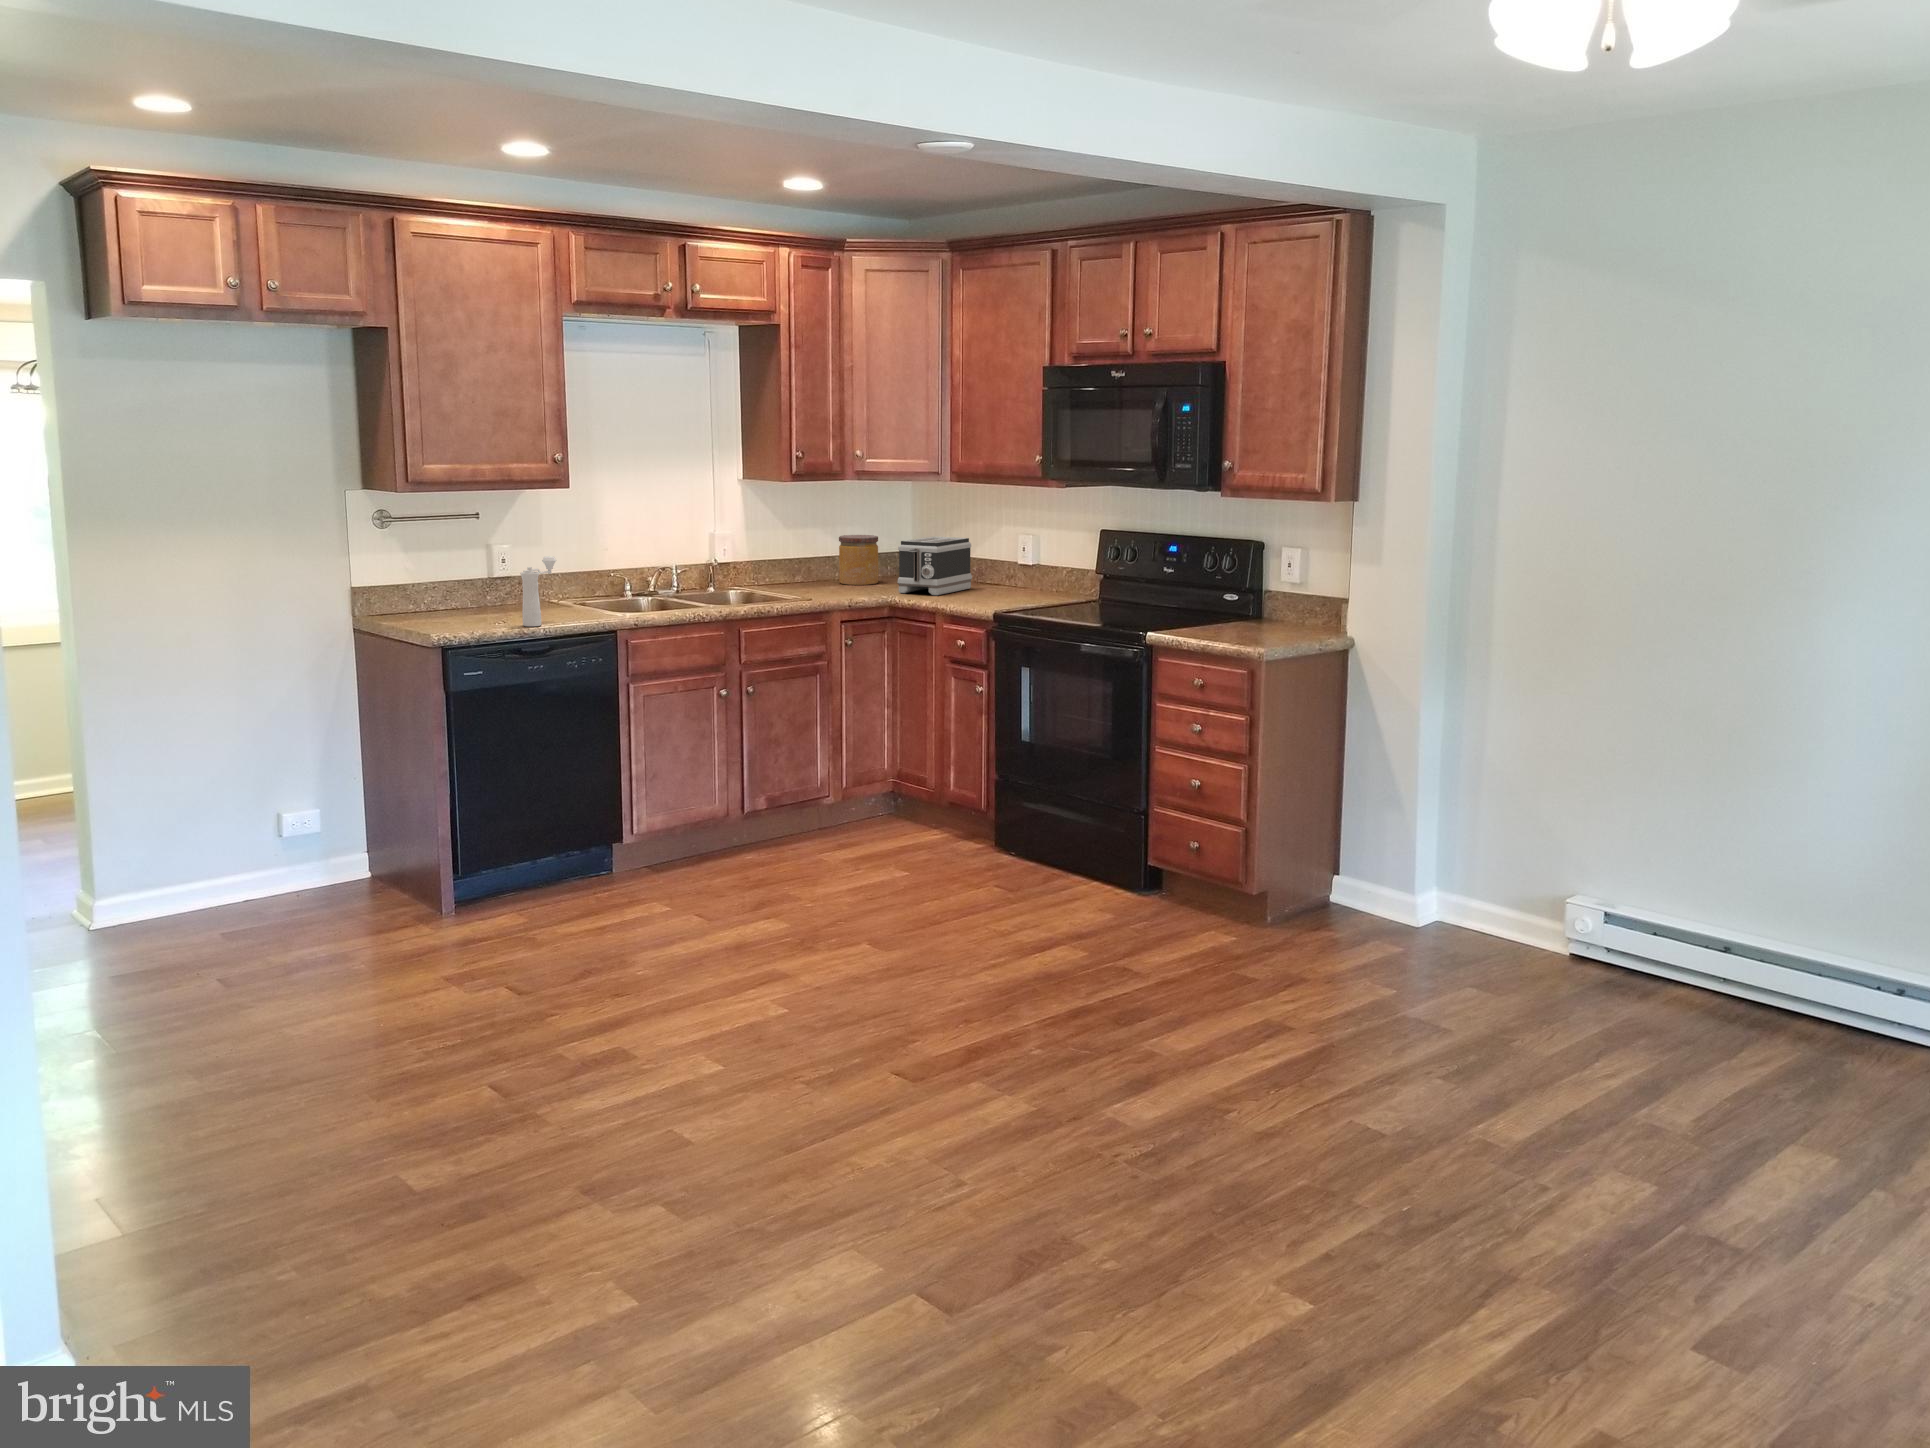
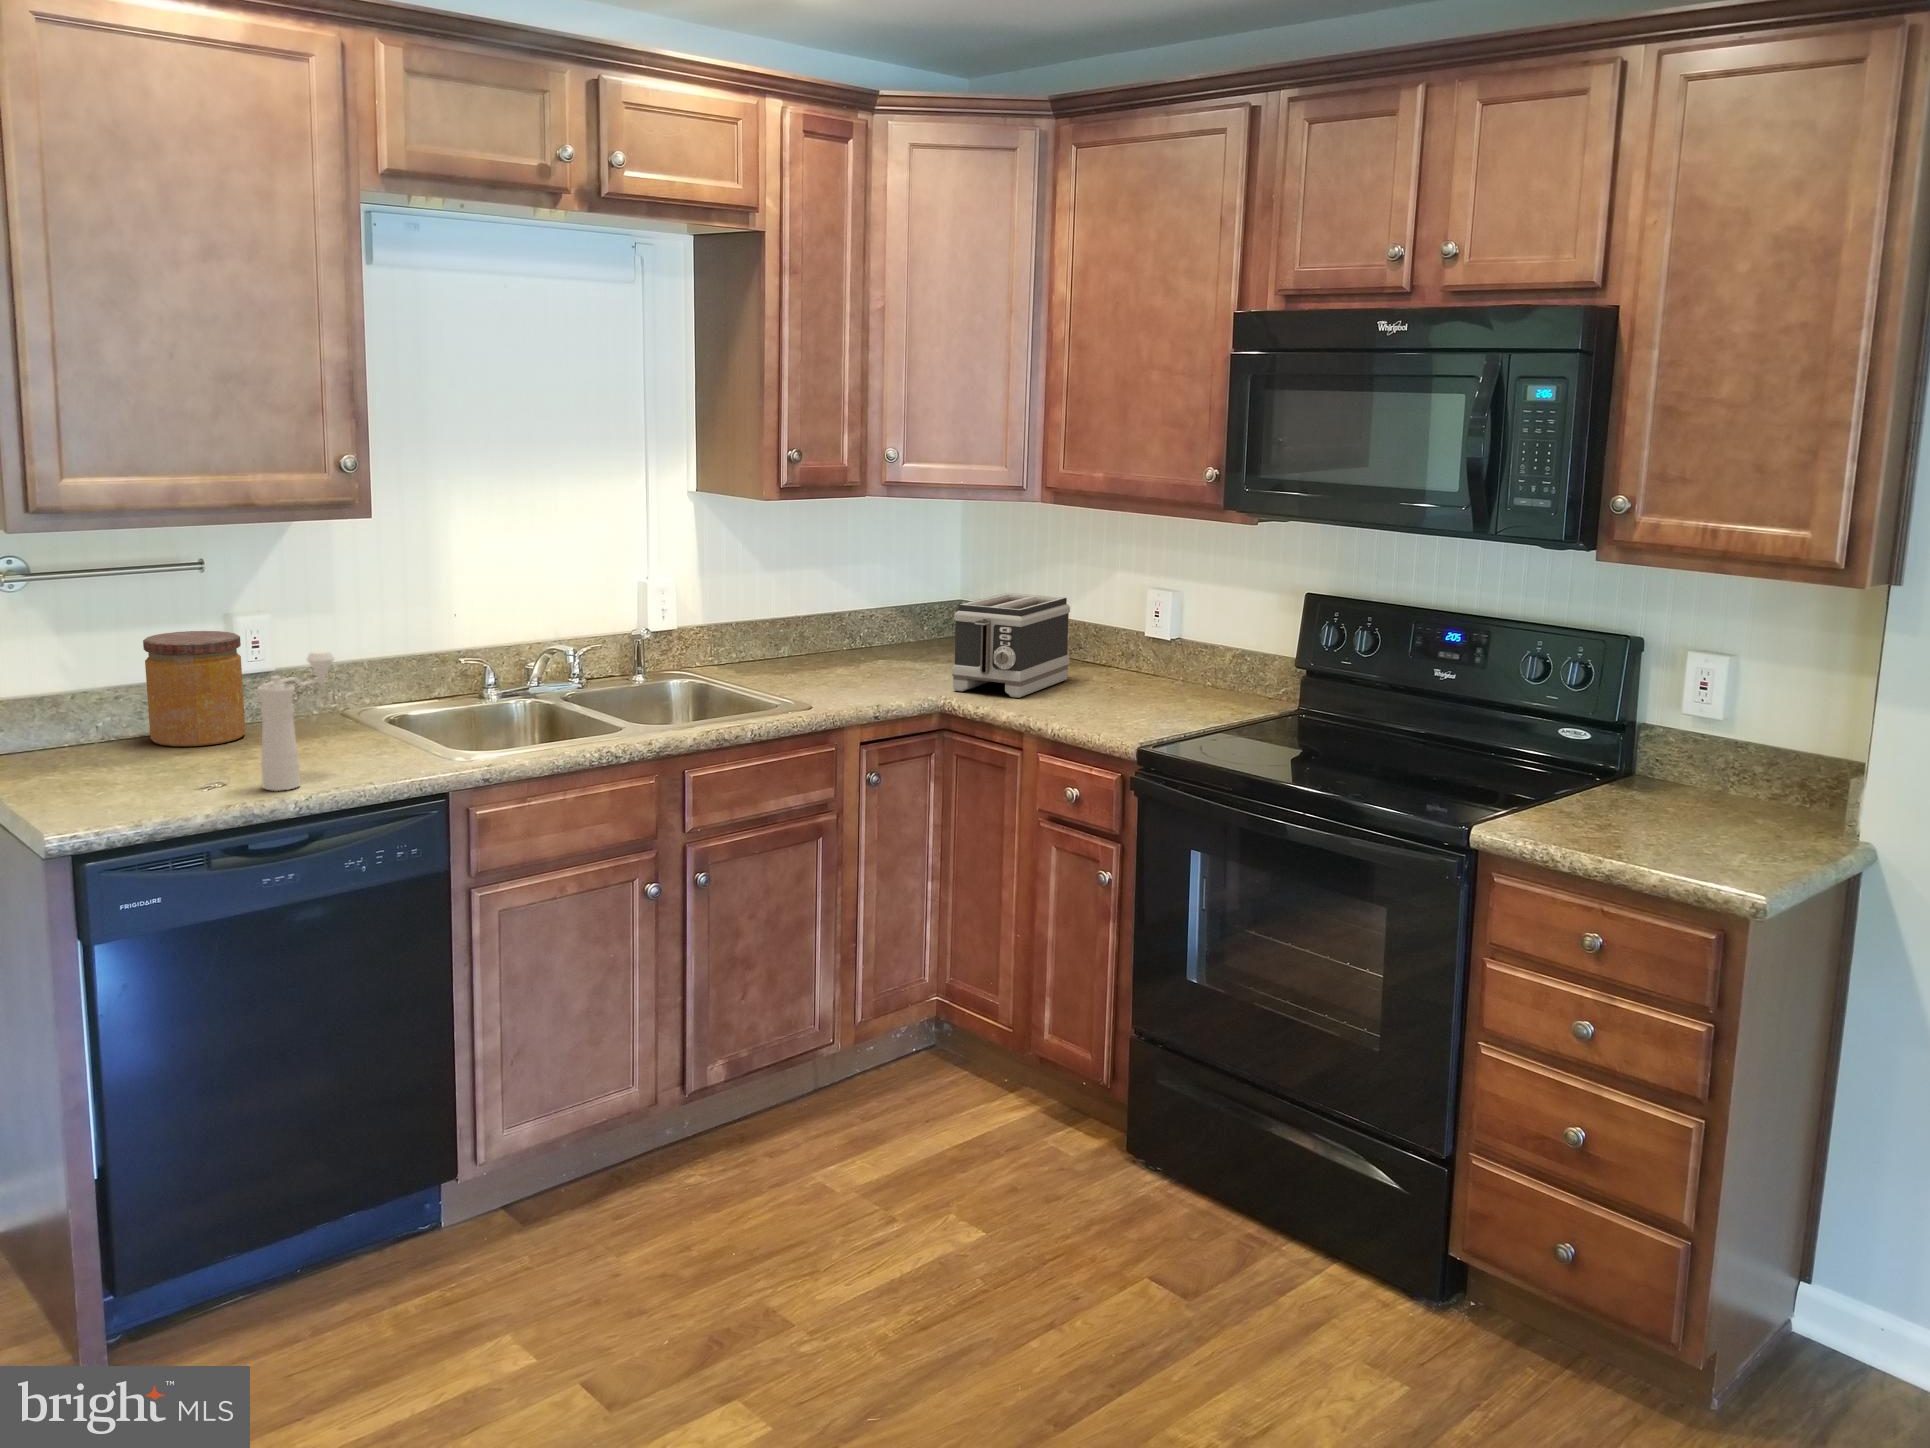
jar: present [839,535,878,585] -> present [143,631,245,746]

